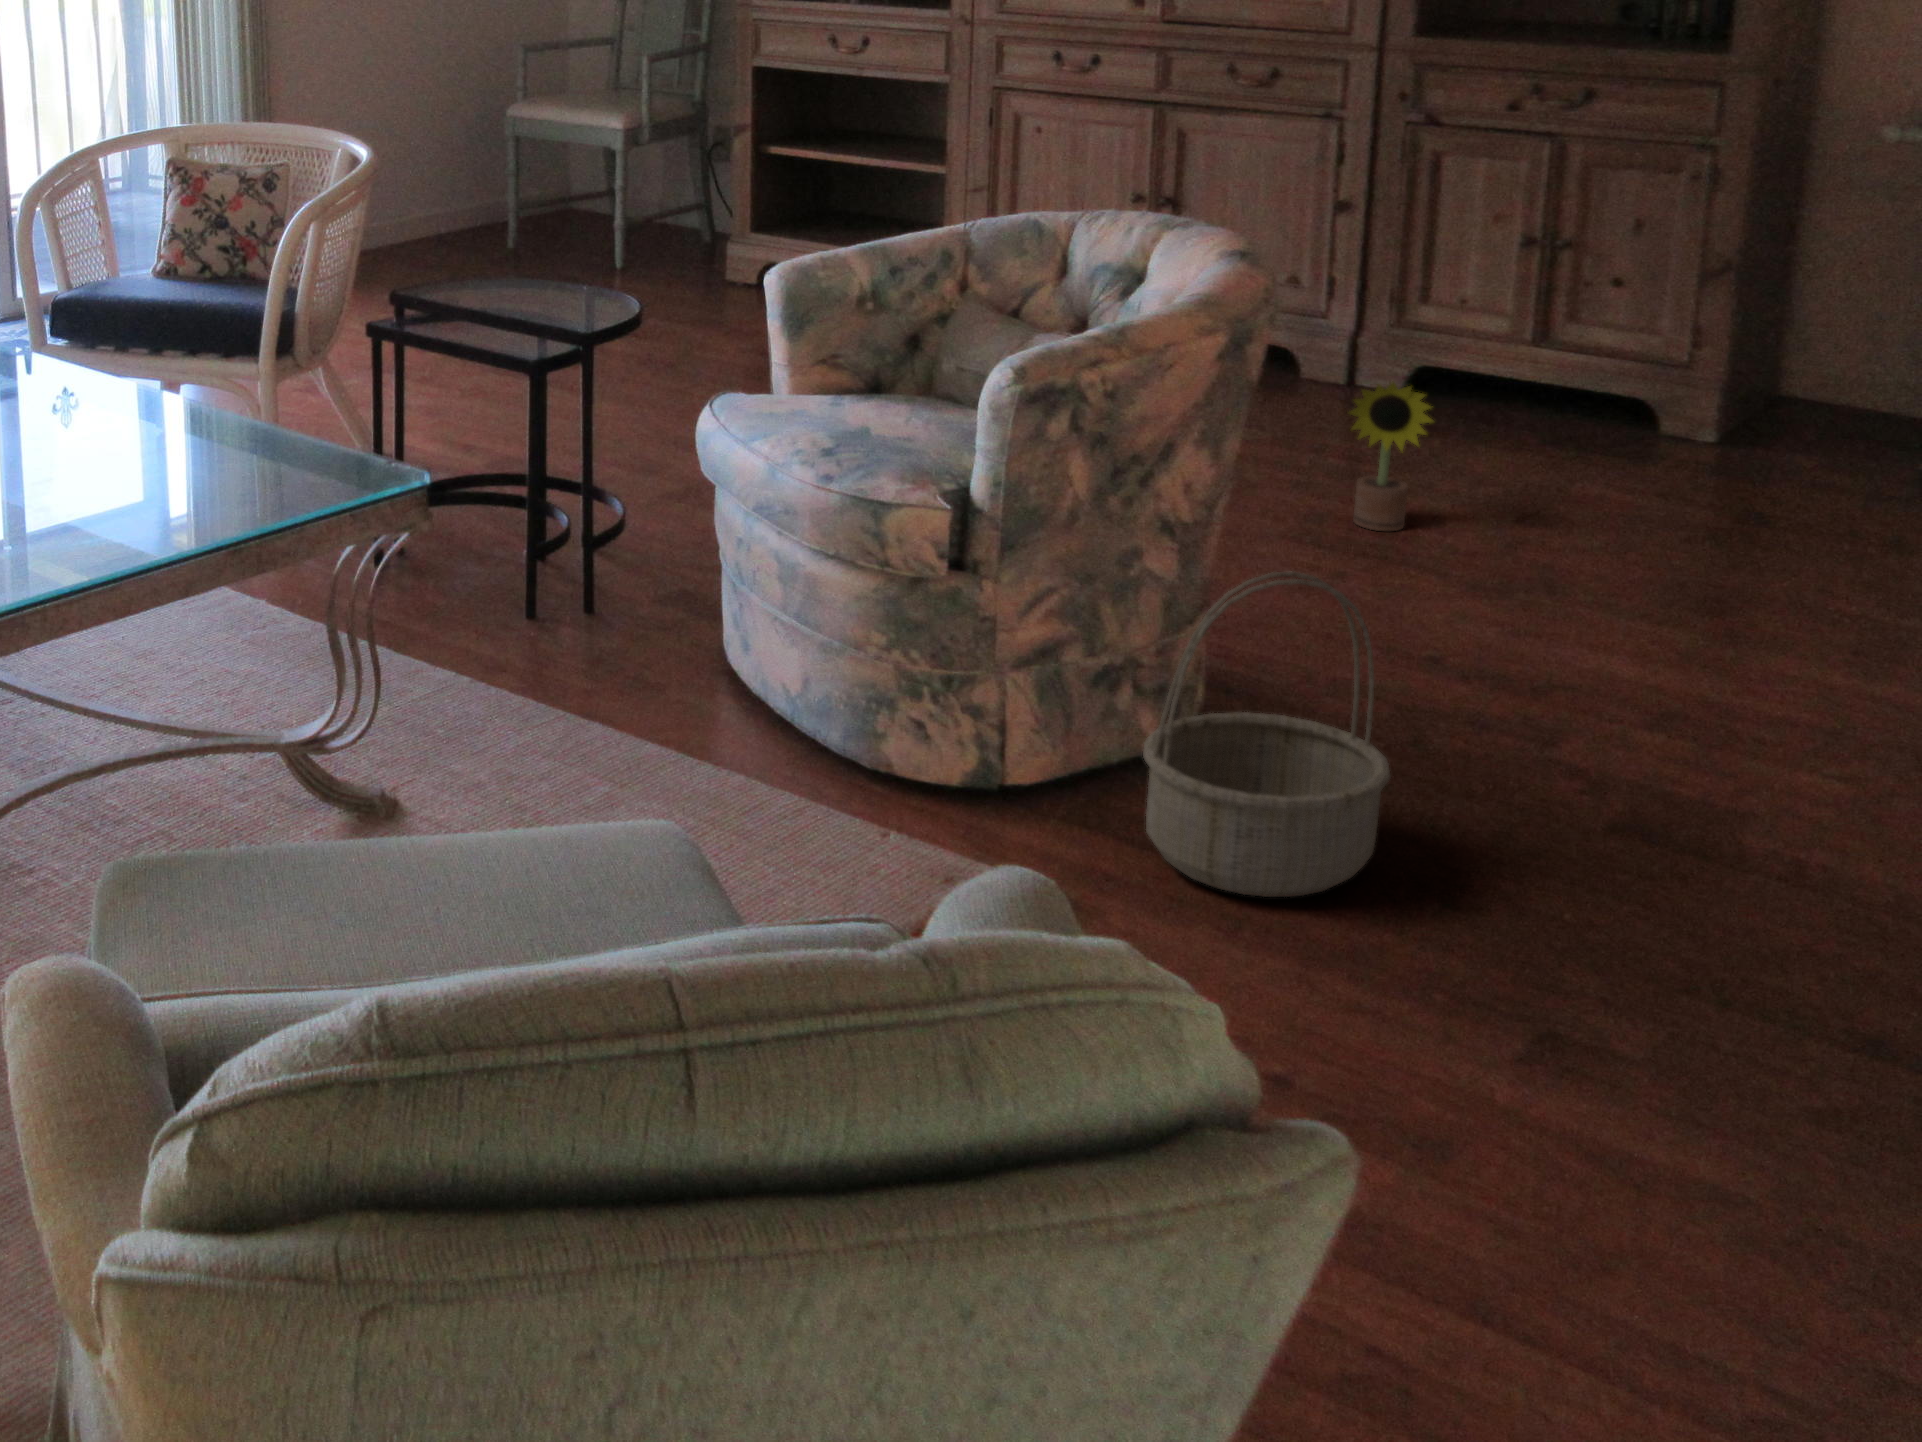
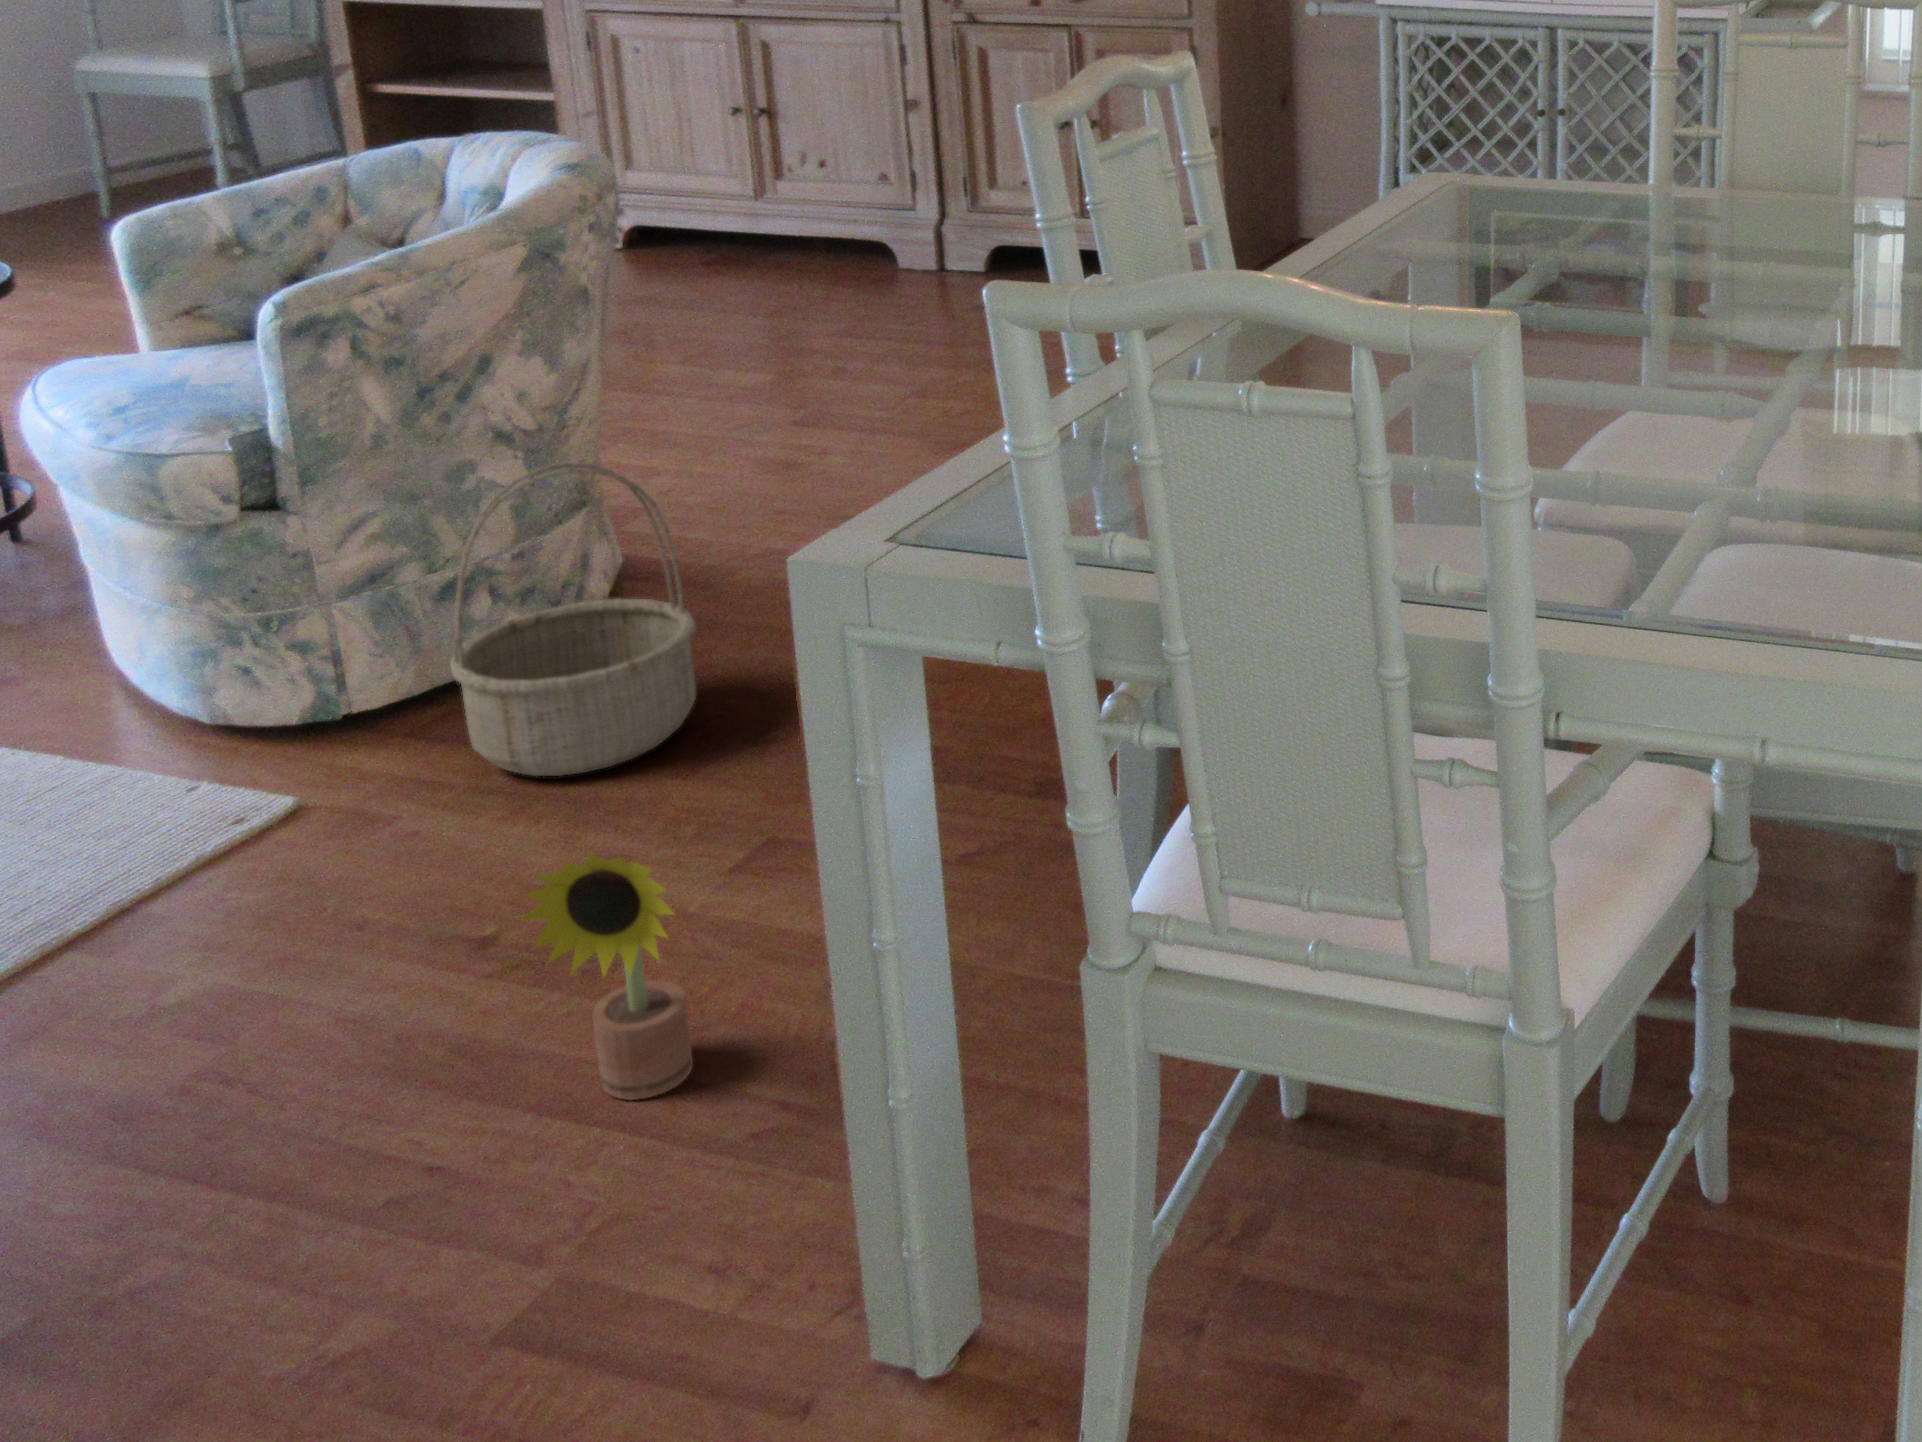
decorative plant: present [1349,381,1433,531] -> present [521,853,693,1100]

